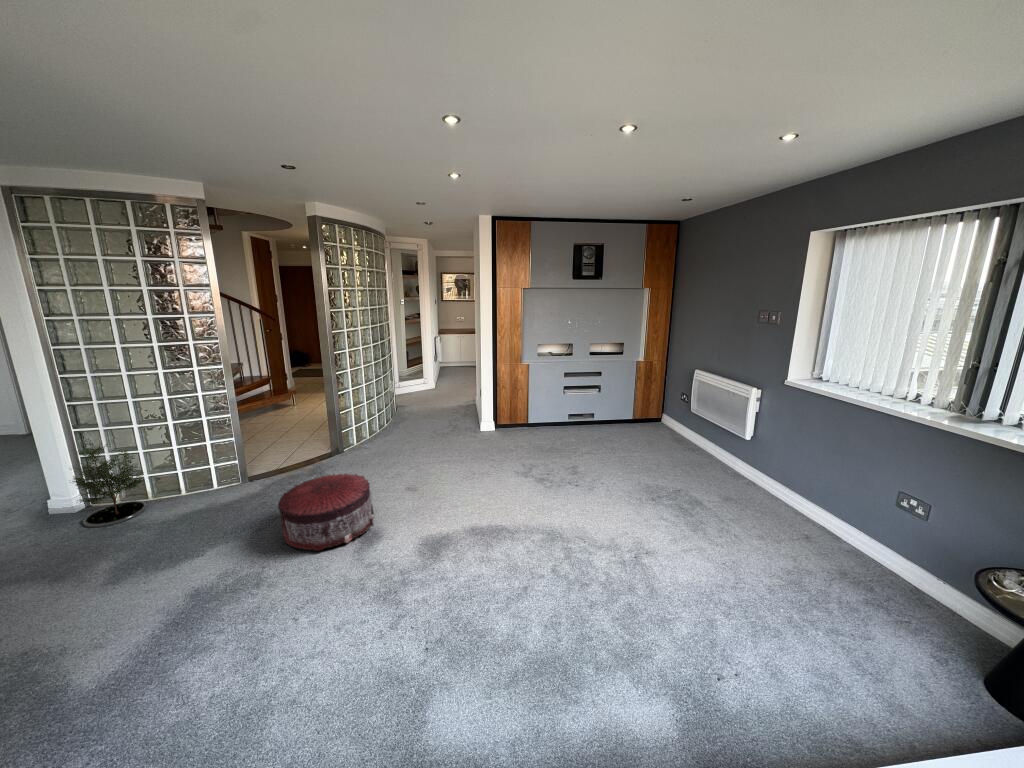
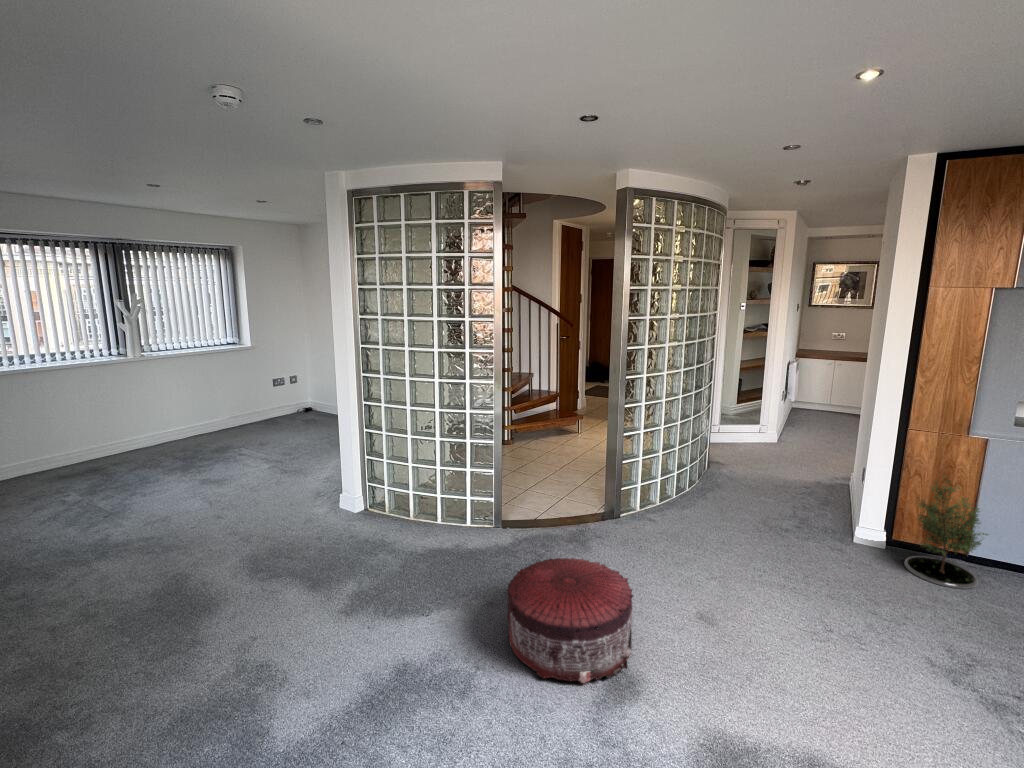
potted tree: present [72,439,147,527] -> present [904,480,988,589]

